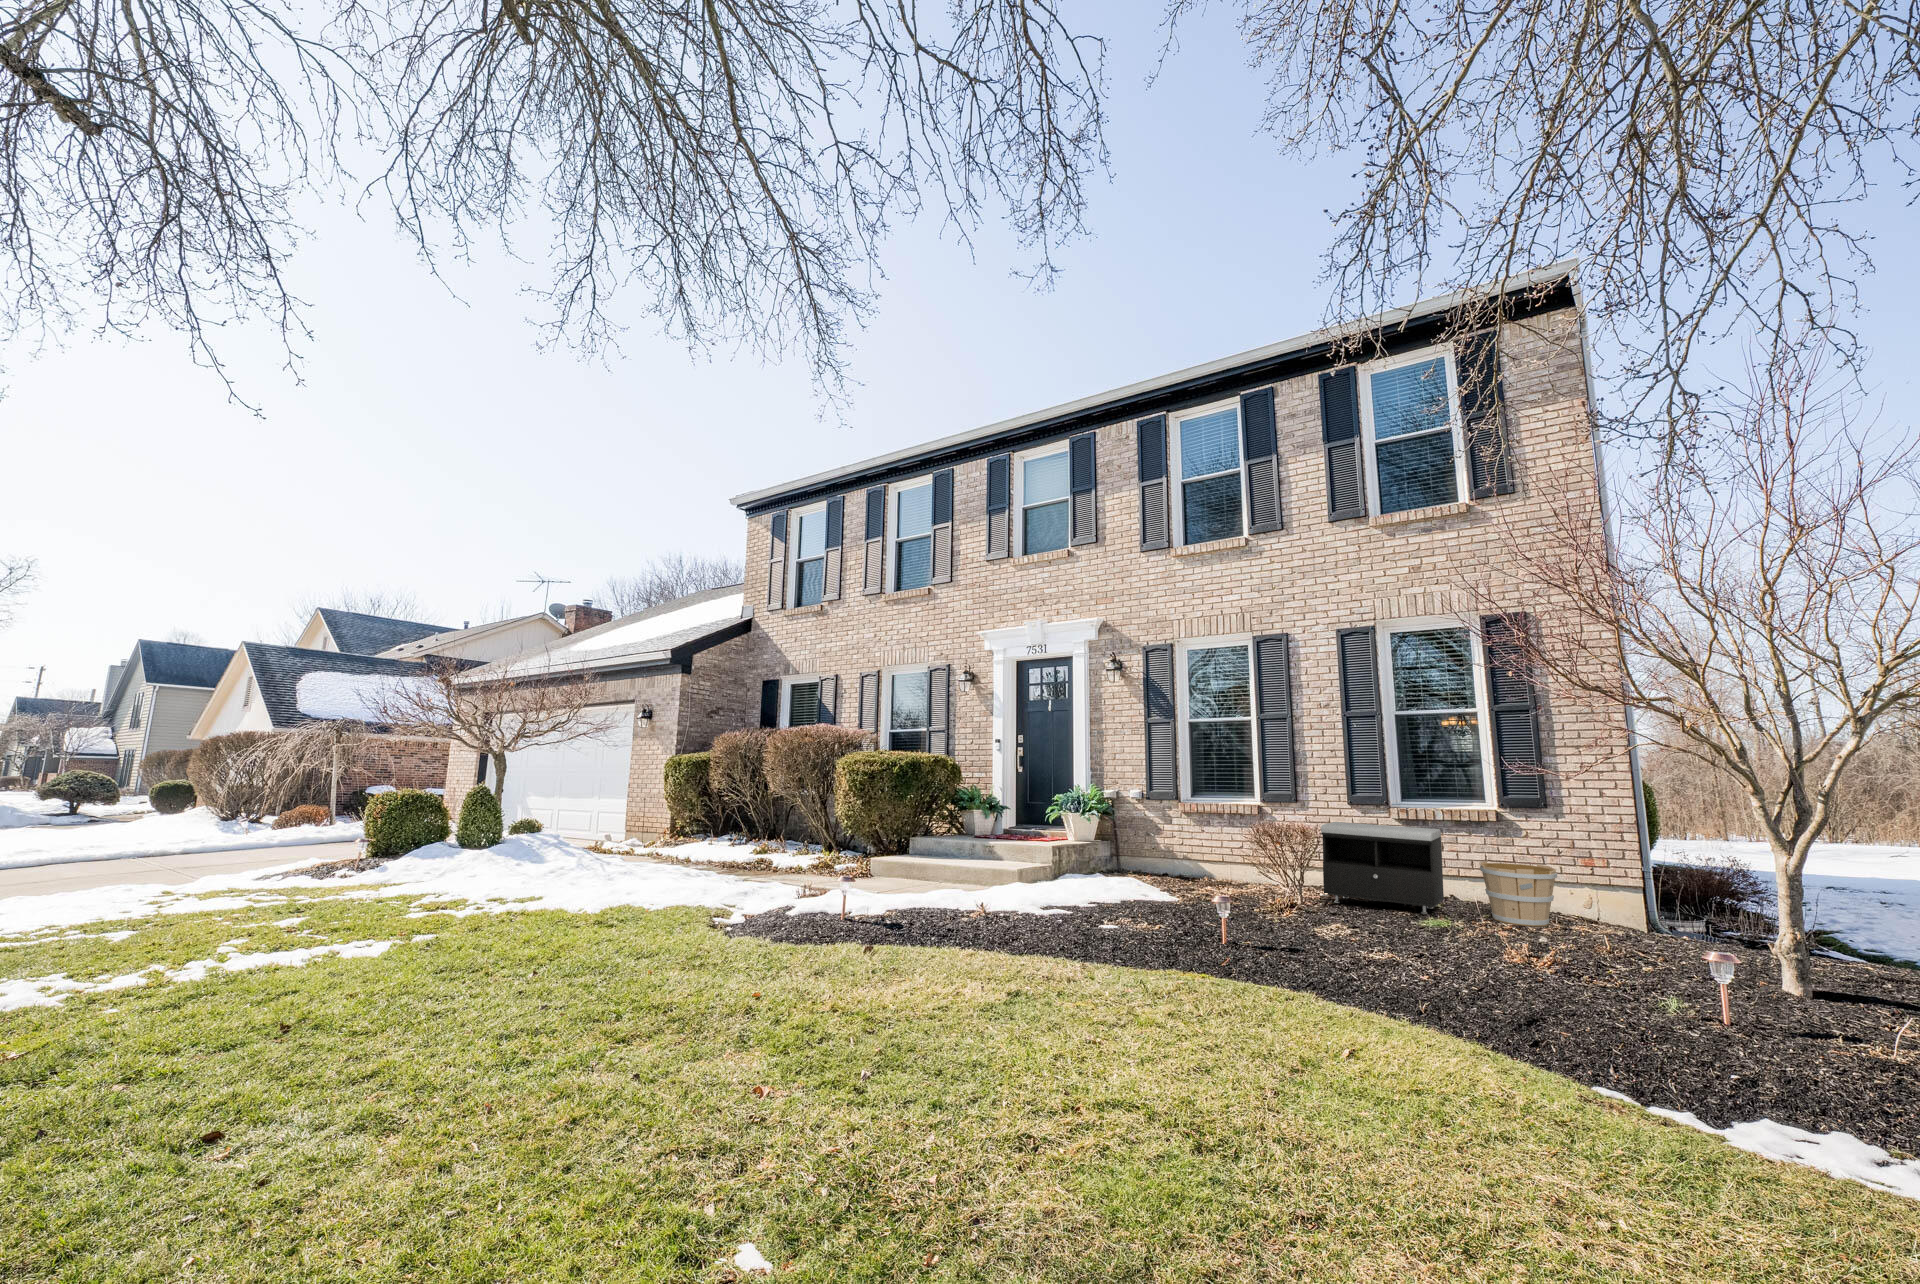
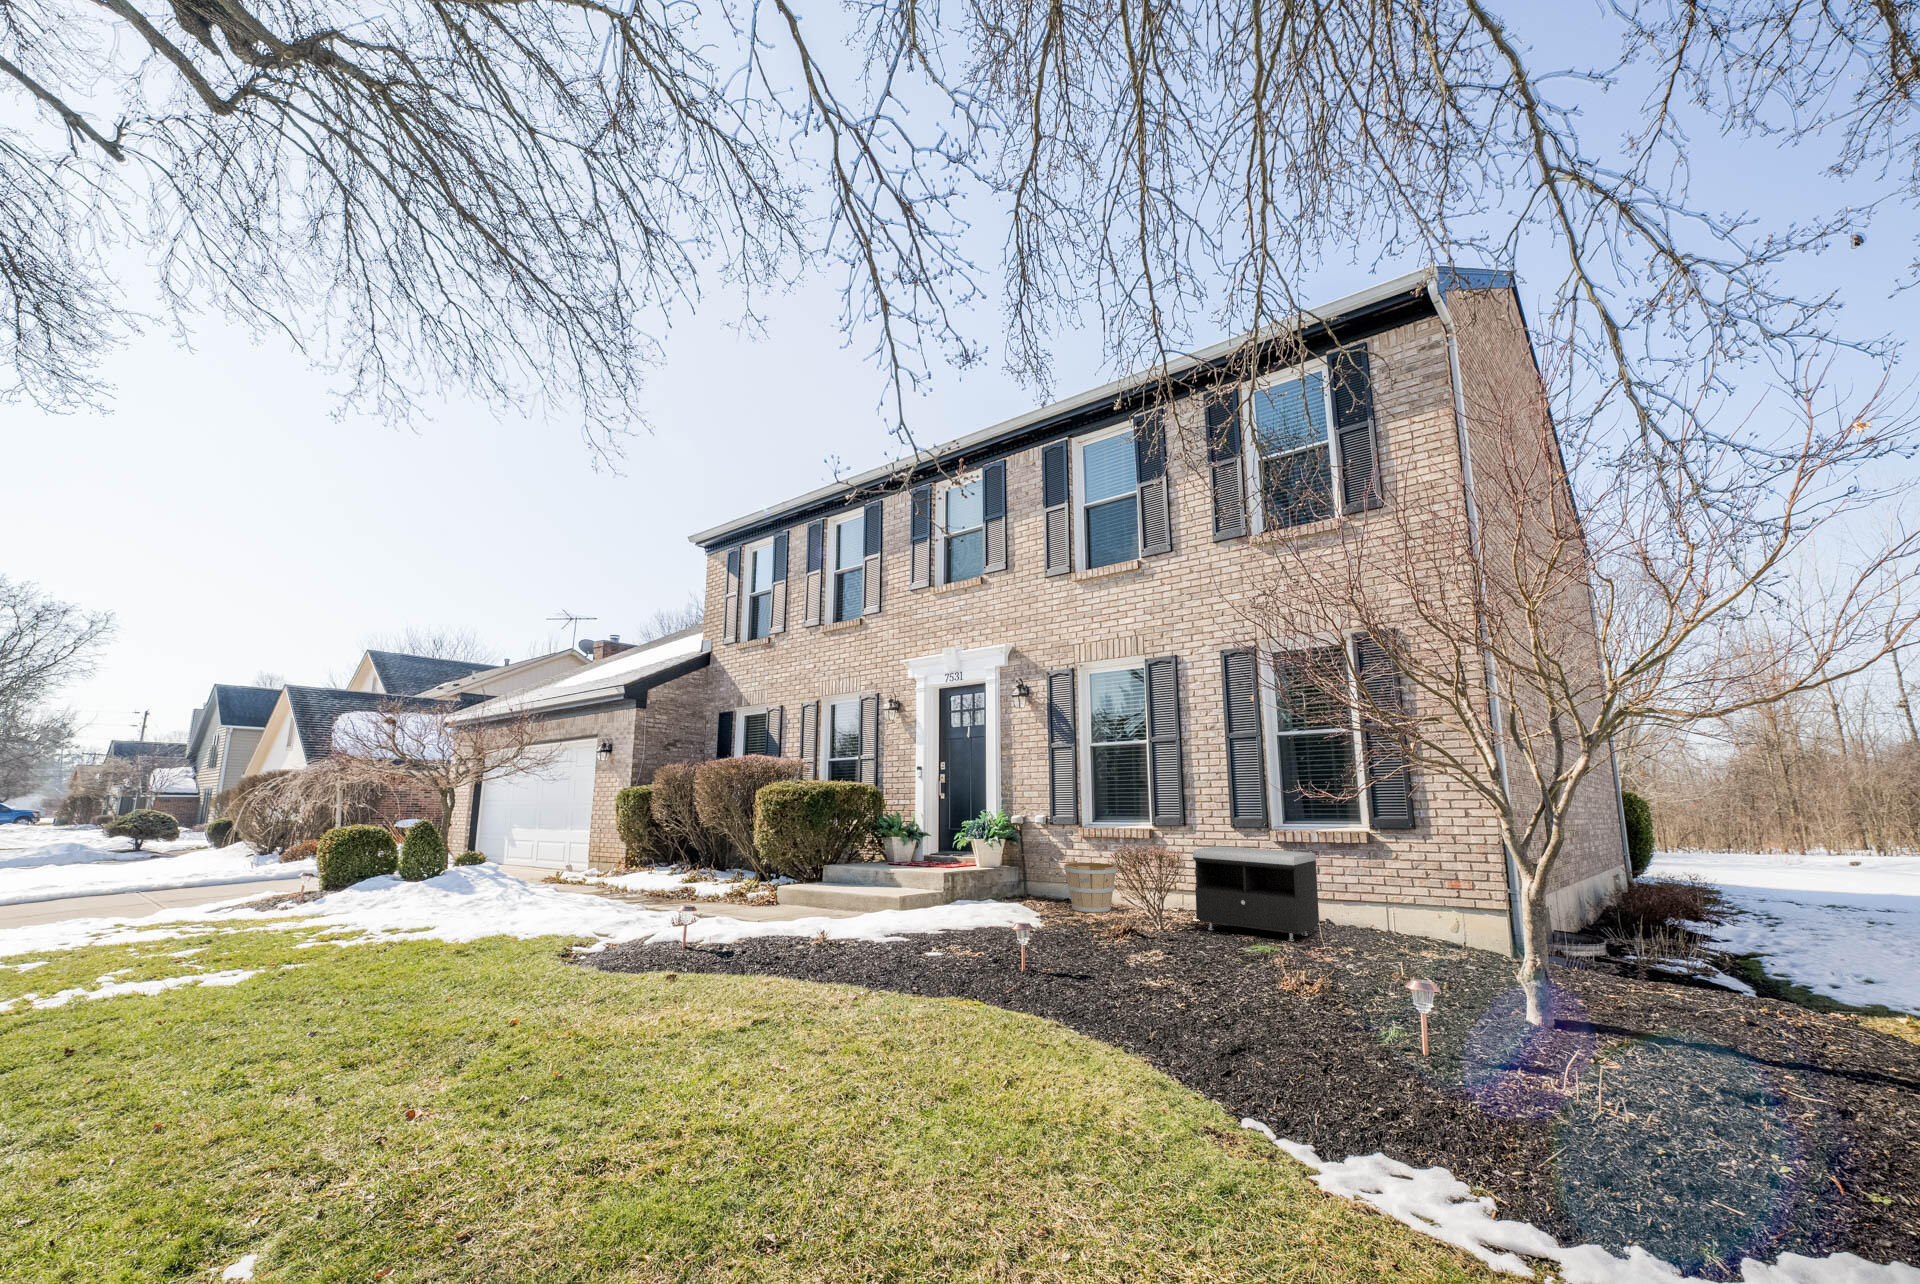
wooden bucket: present [1480,861,1557,926] -> present [1064,861,1118,913]

